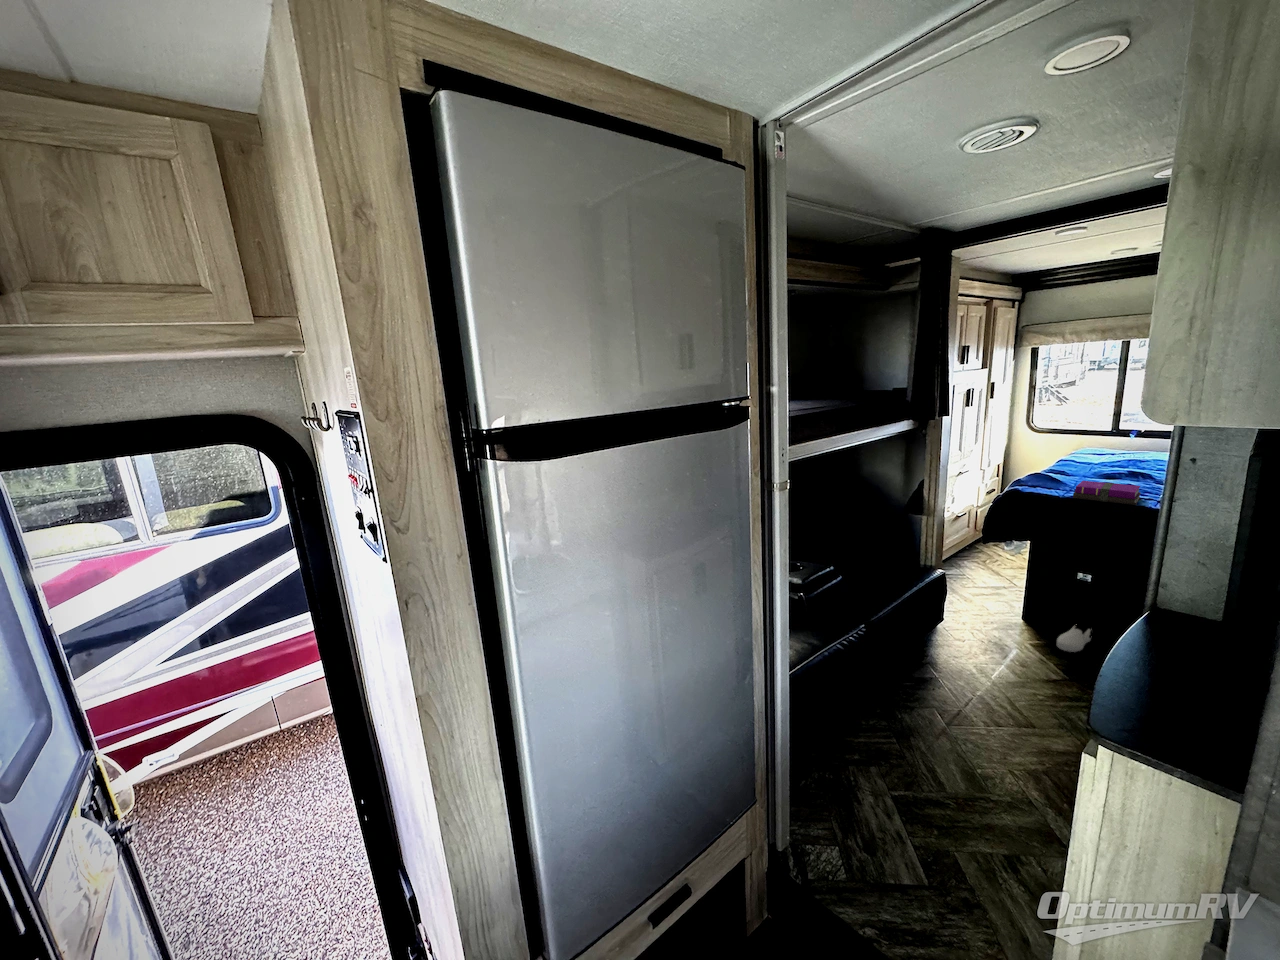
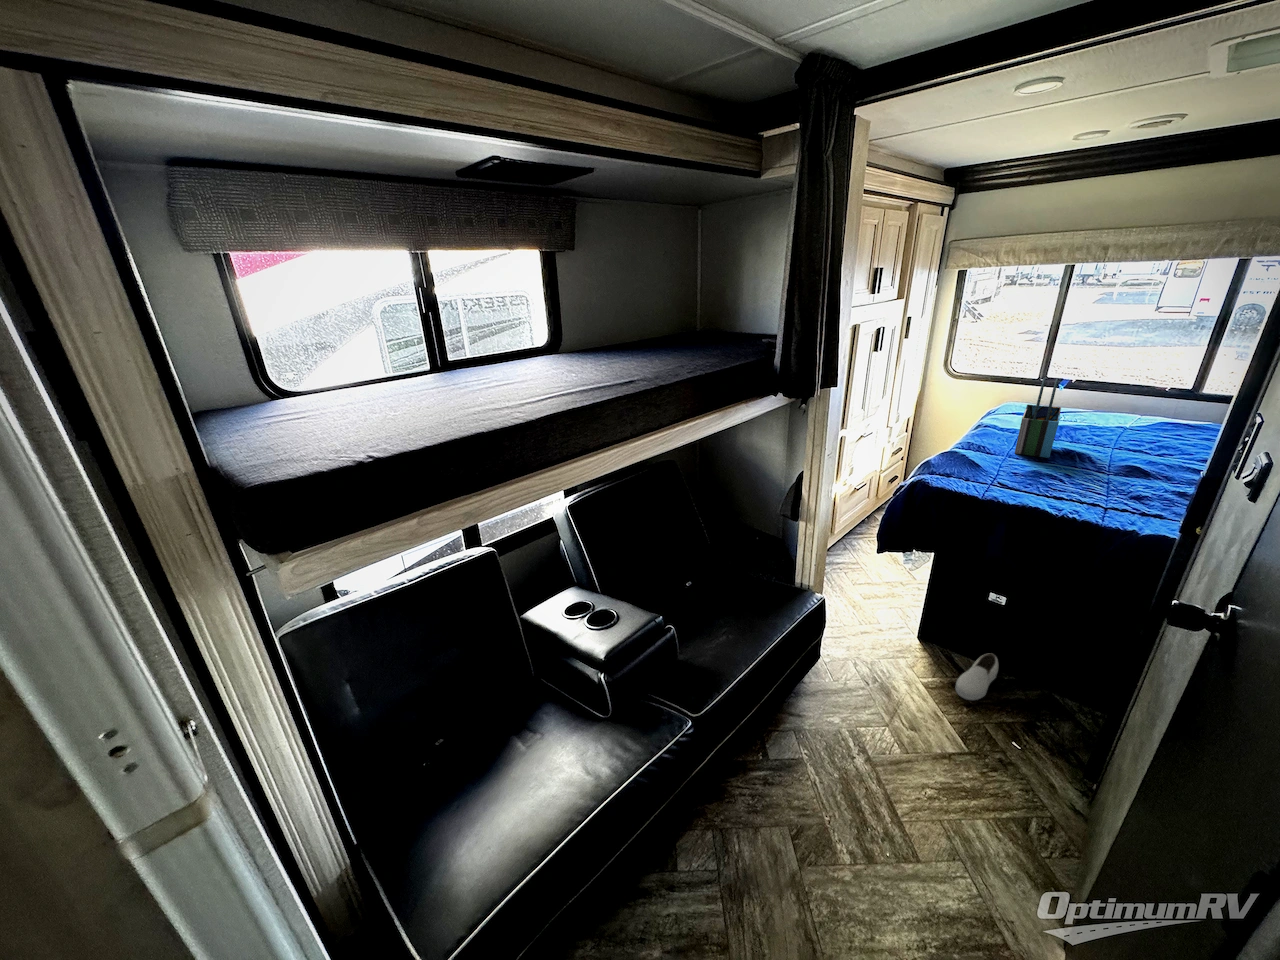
tote bag: none [1091,421,1128,481] -> present [1015,378,1061,458]
notebook: present [1073,481,1141,505] -> none [992,466,1076,508]

